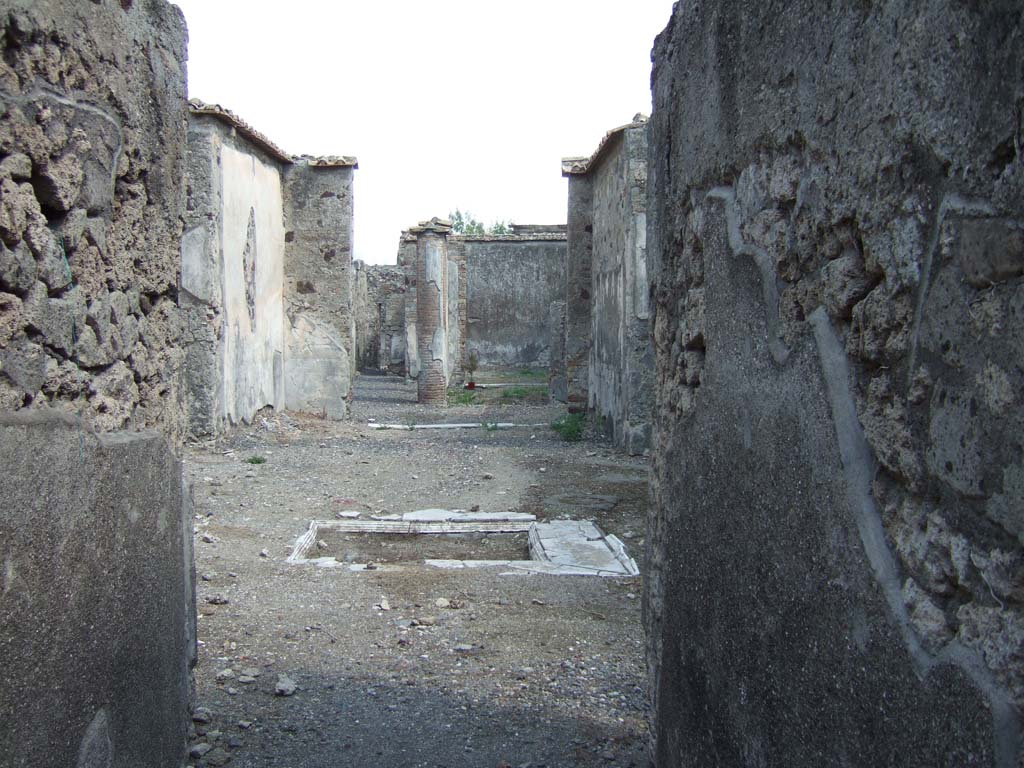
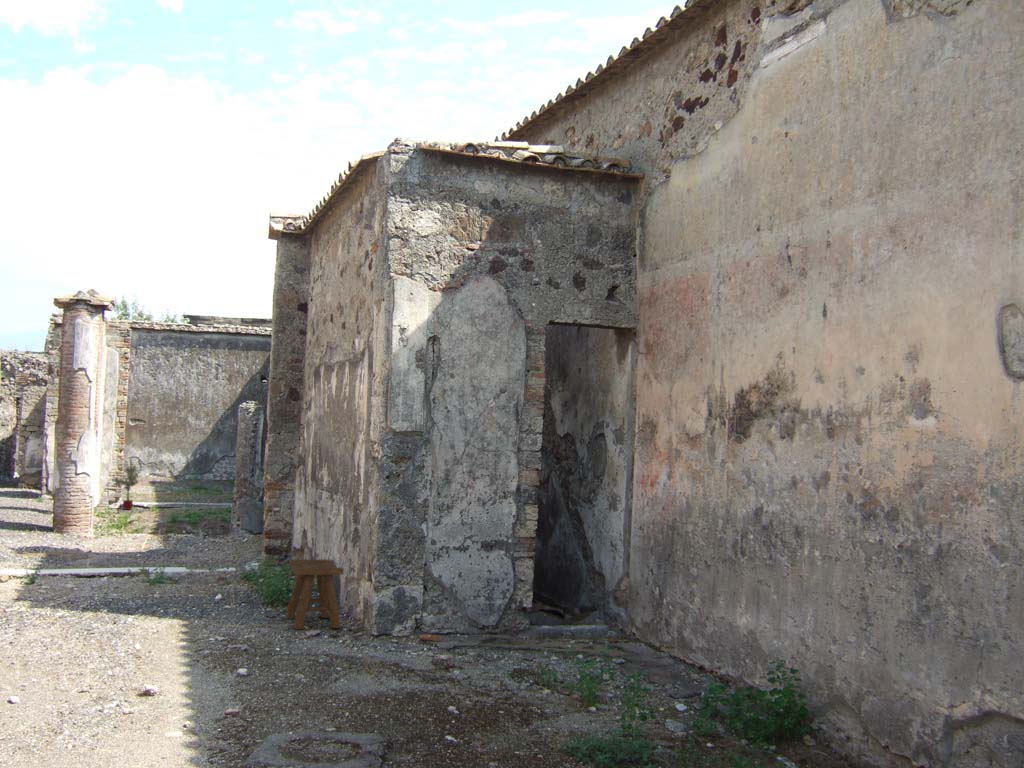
stool: none [578,410,613,454] -> present [285,560,344,629]

